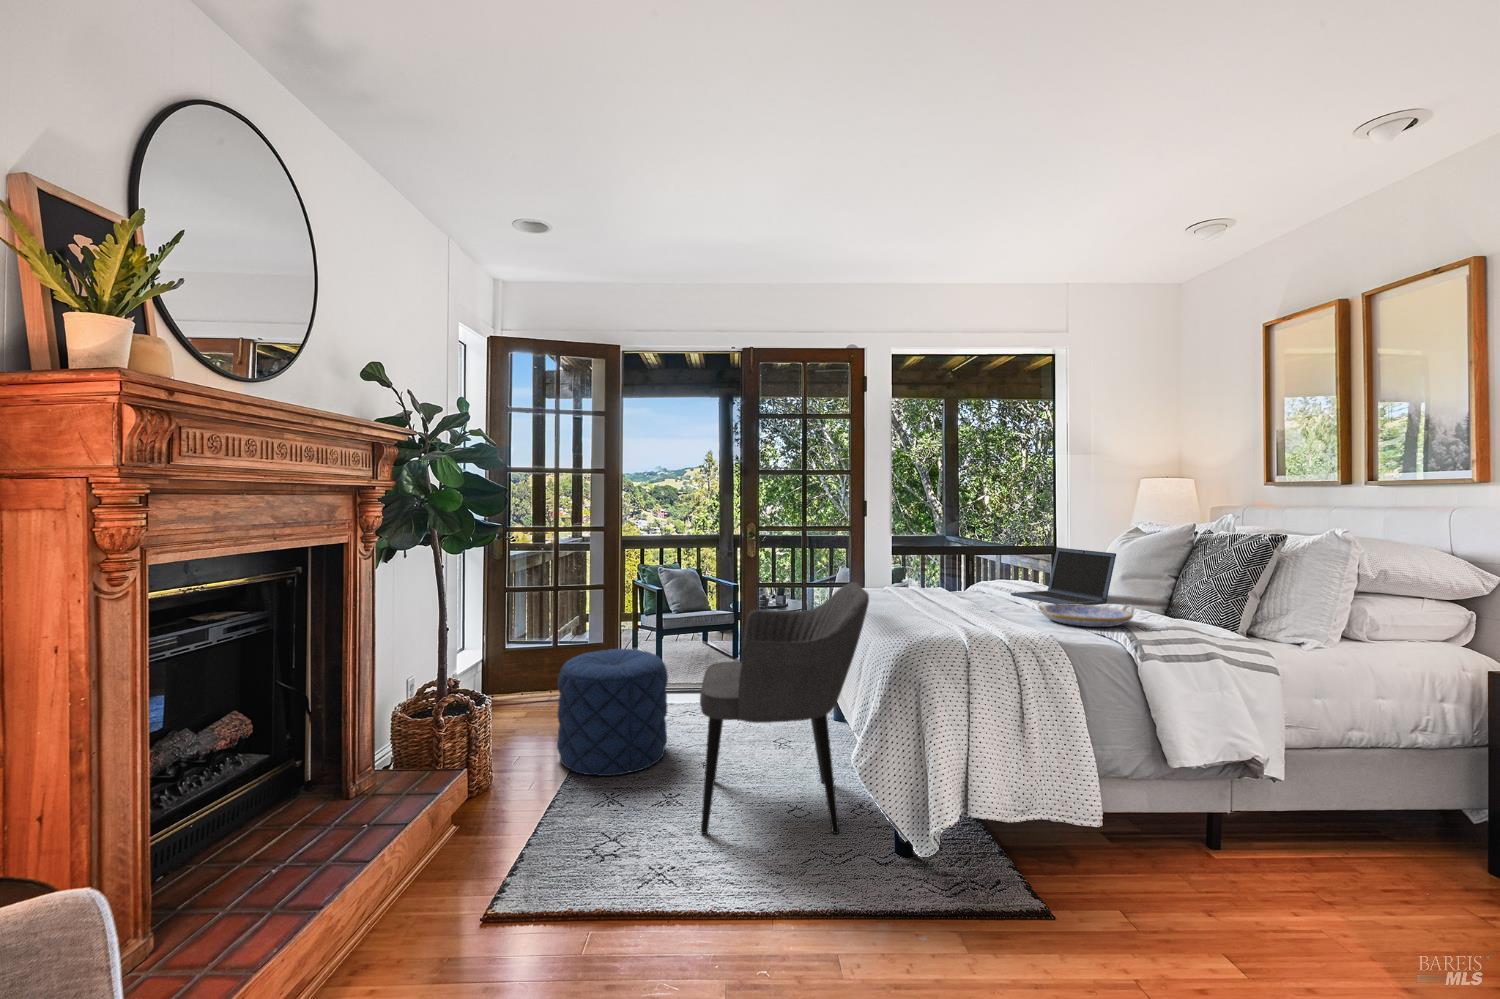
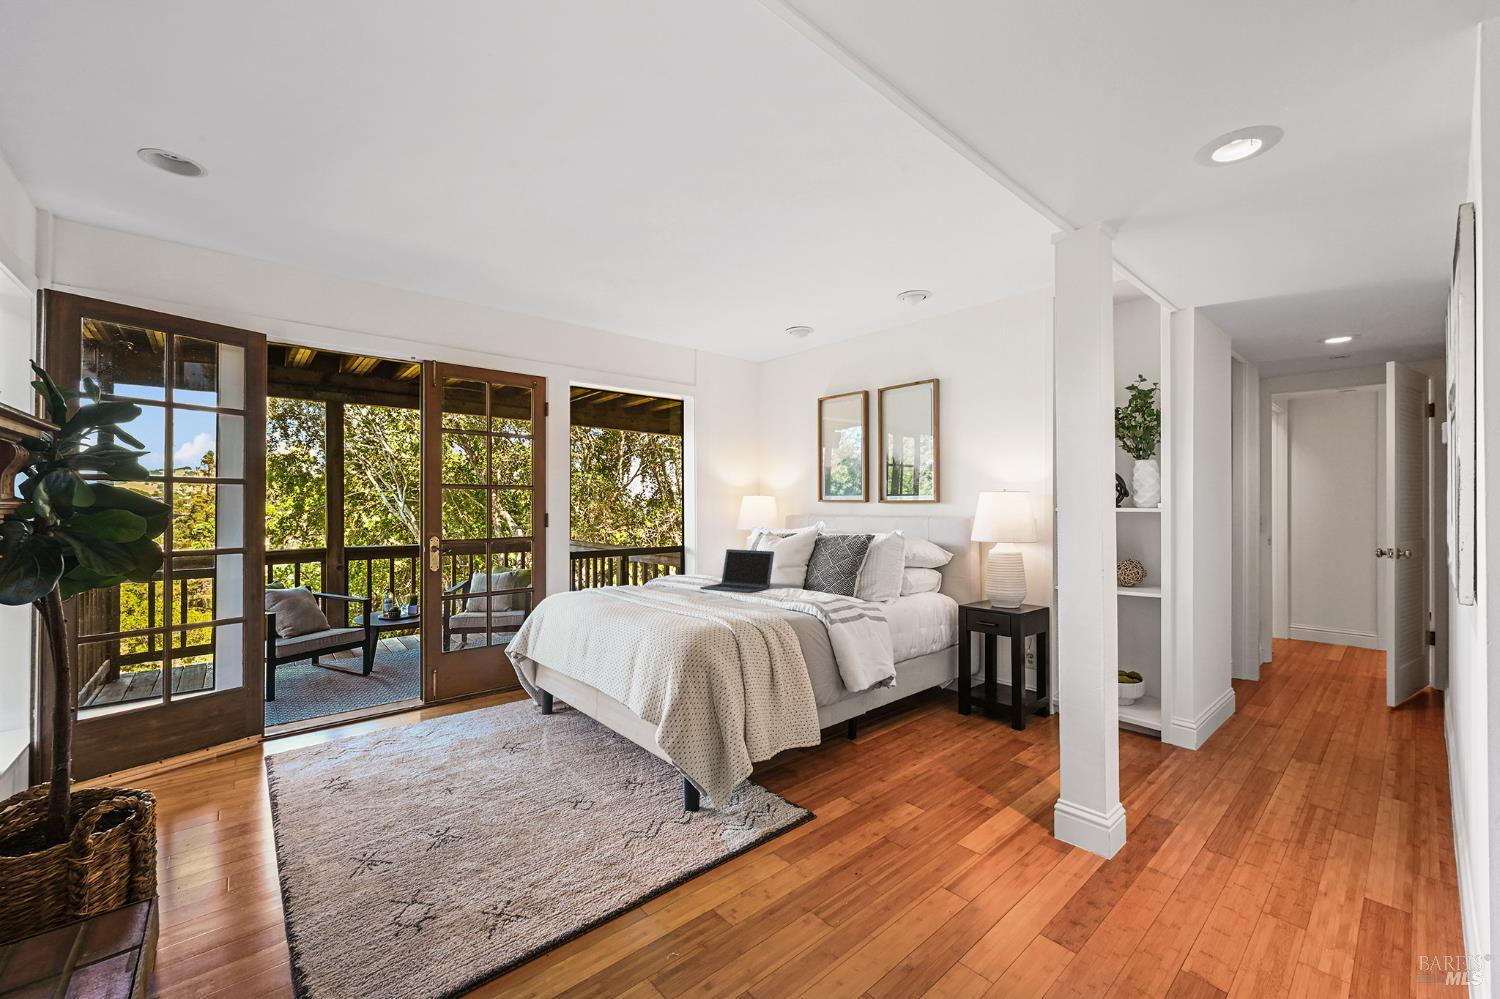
armchair: present [700,582,869,834] -> none [471,588,651,850]
serving tray: present [1038,604,1134,627] -> none [749,587,811,606]
pouf: present [557,649,668,776] -> none [254,684,400,840]

